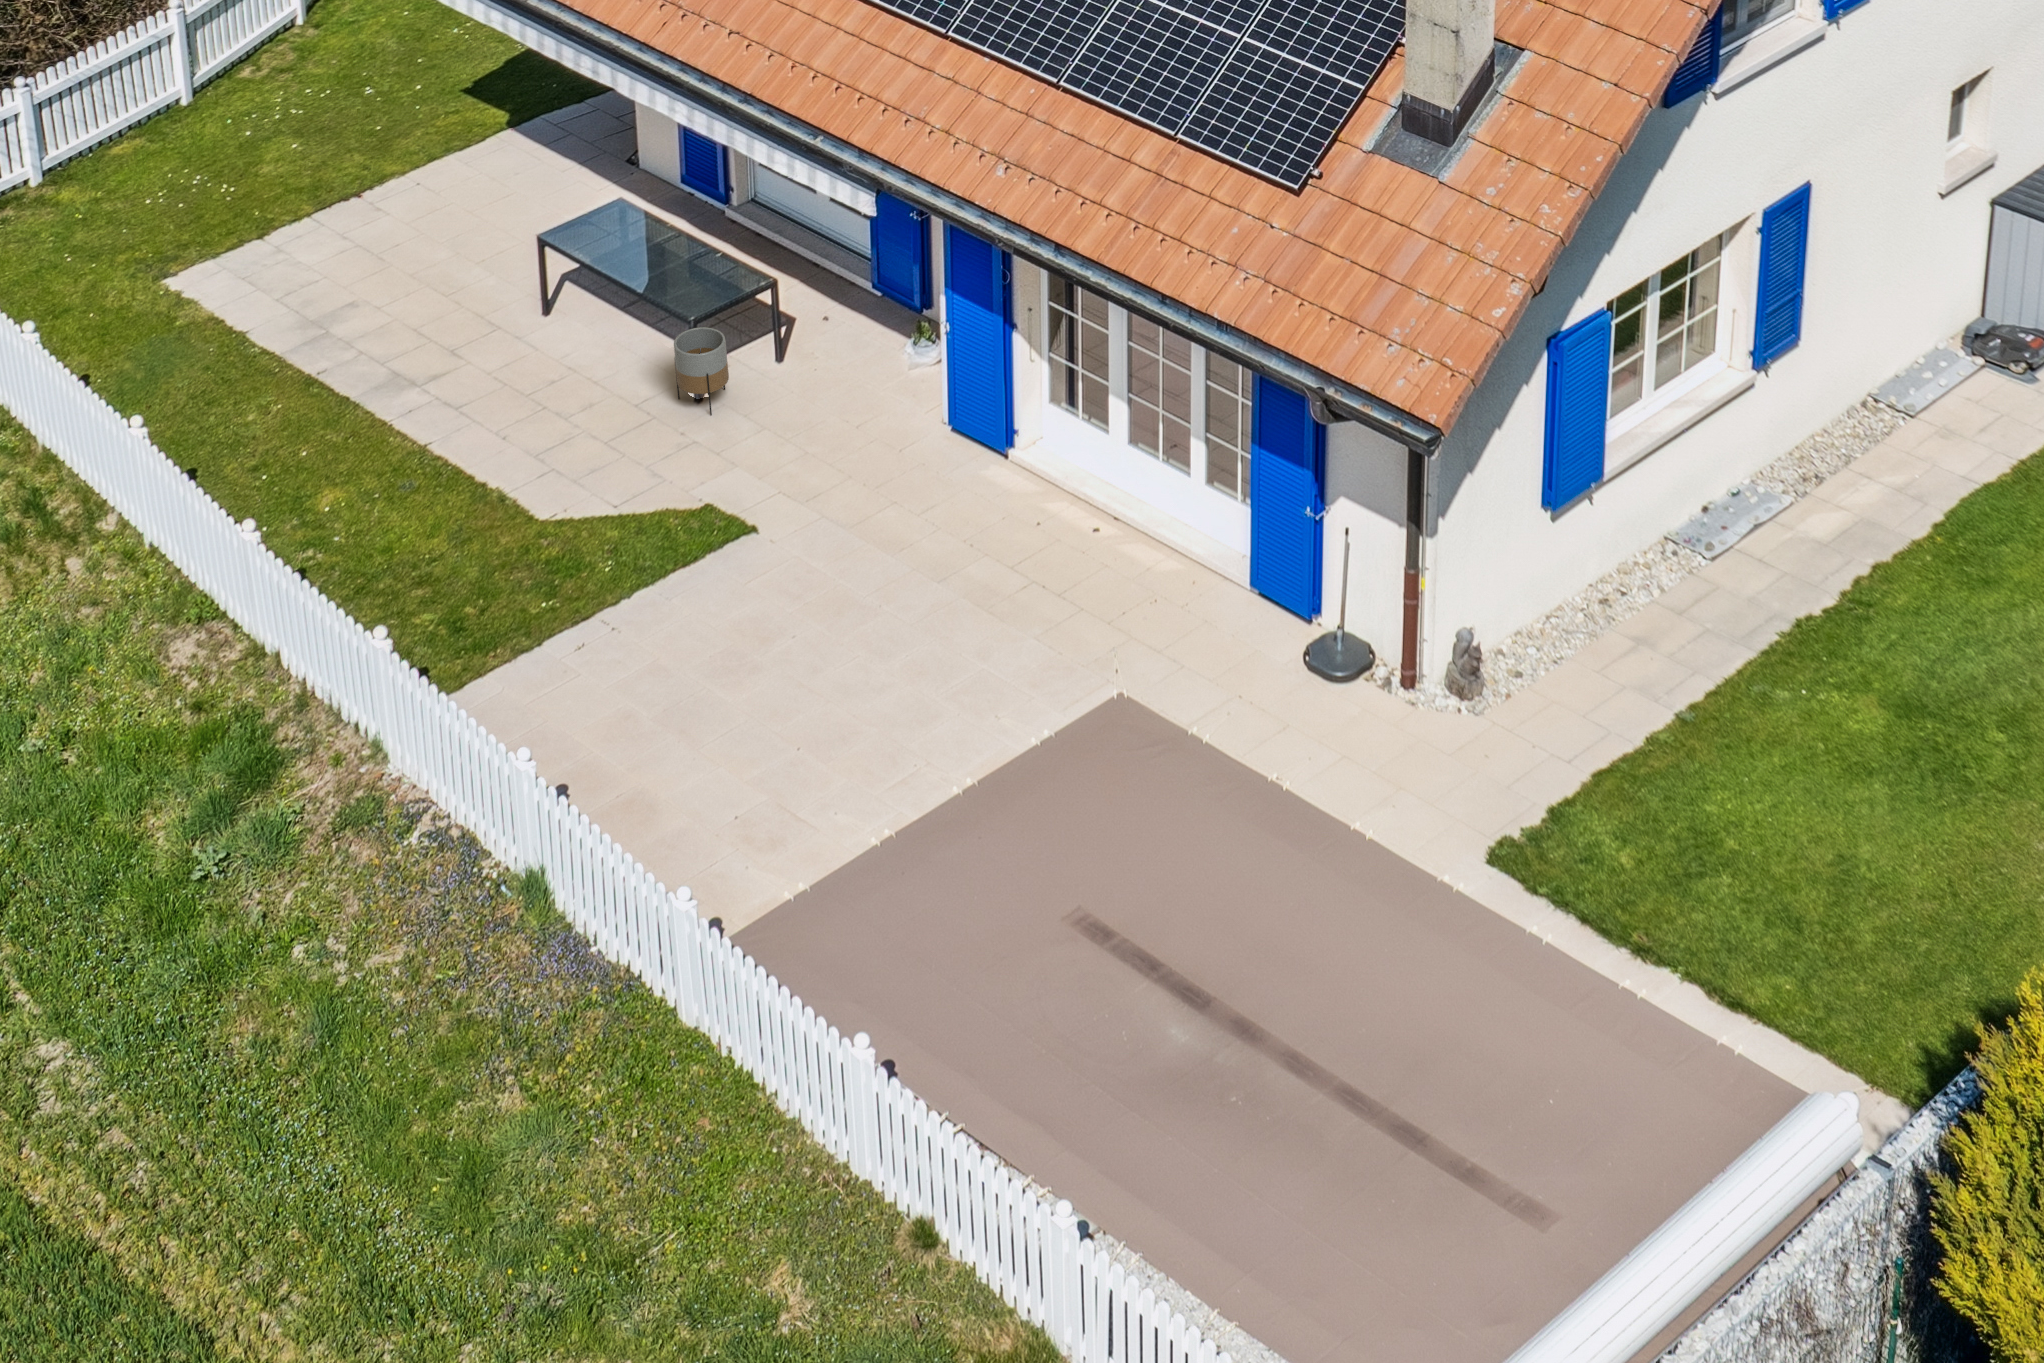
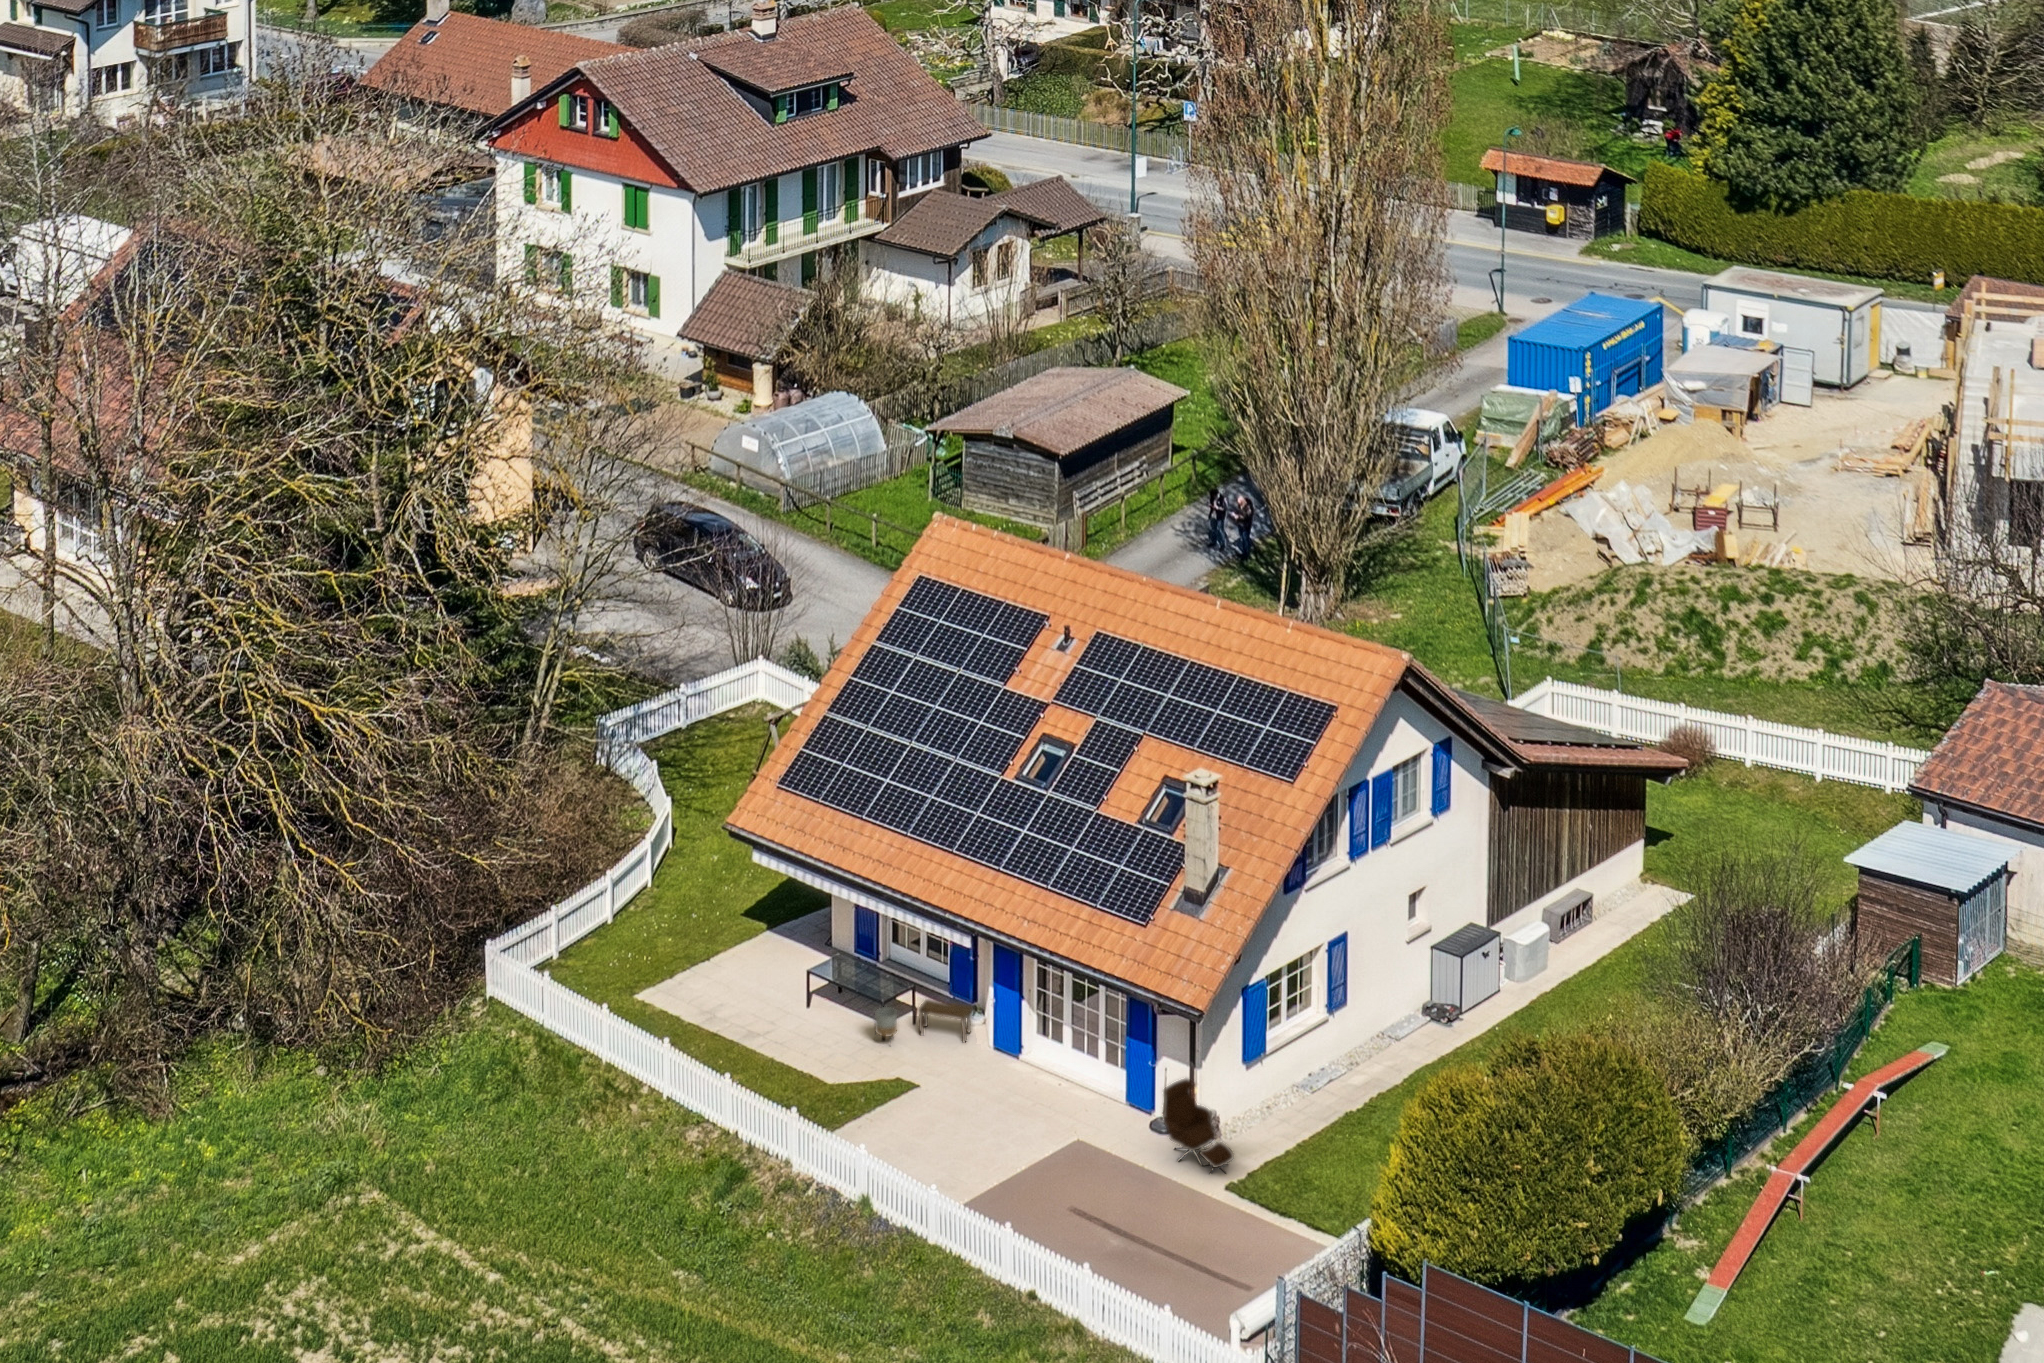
bench: none [779,305,910,406] -> present [918,999,973,1042]
lounge chair: none [1337,555,1520,803] -> present [1163,1079,1234,1169]

